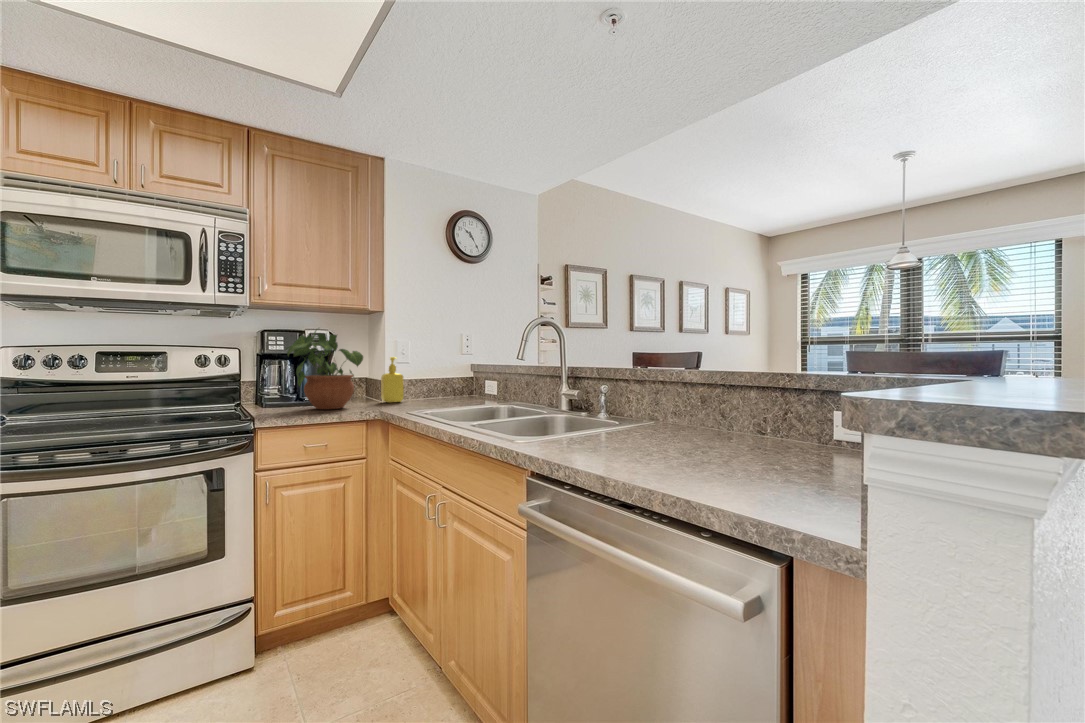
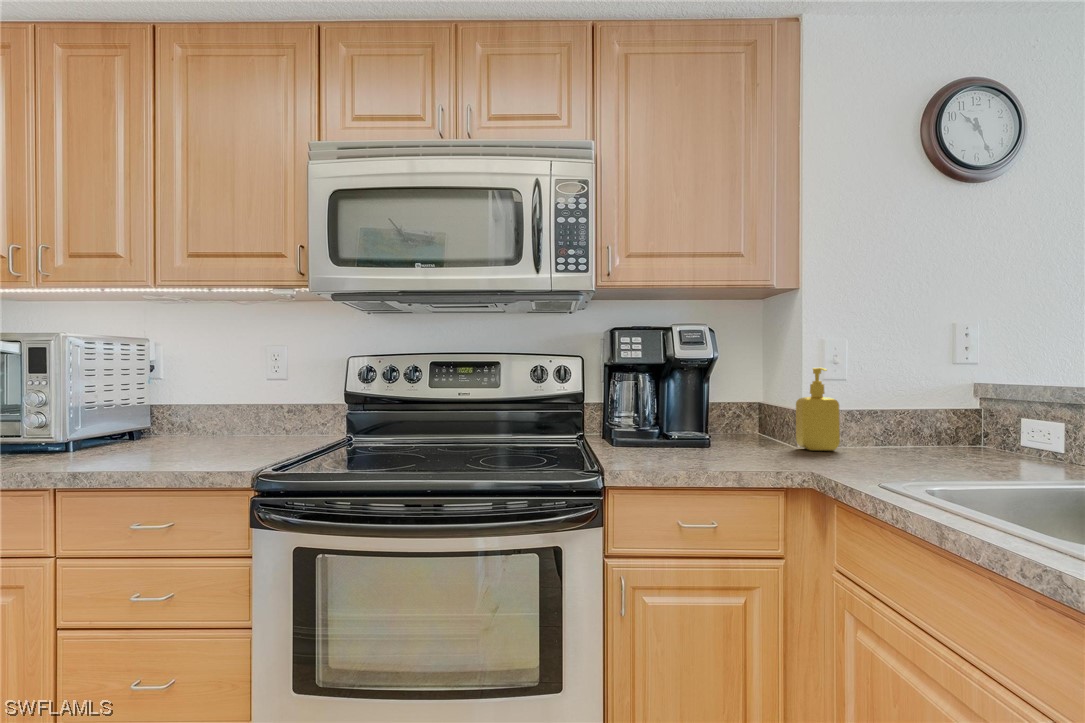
potted plant: present [286,331,363,409] -> none [644,319,775,460]

